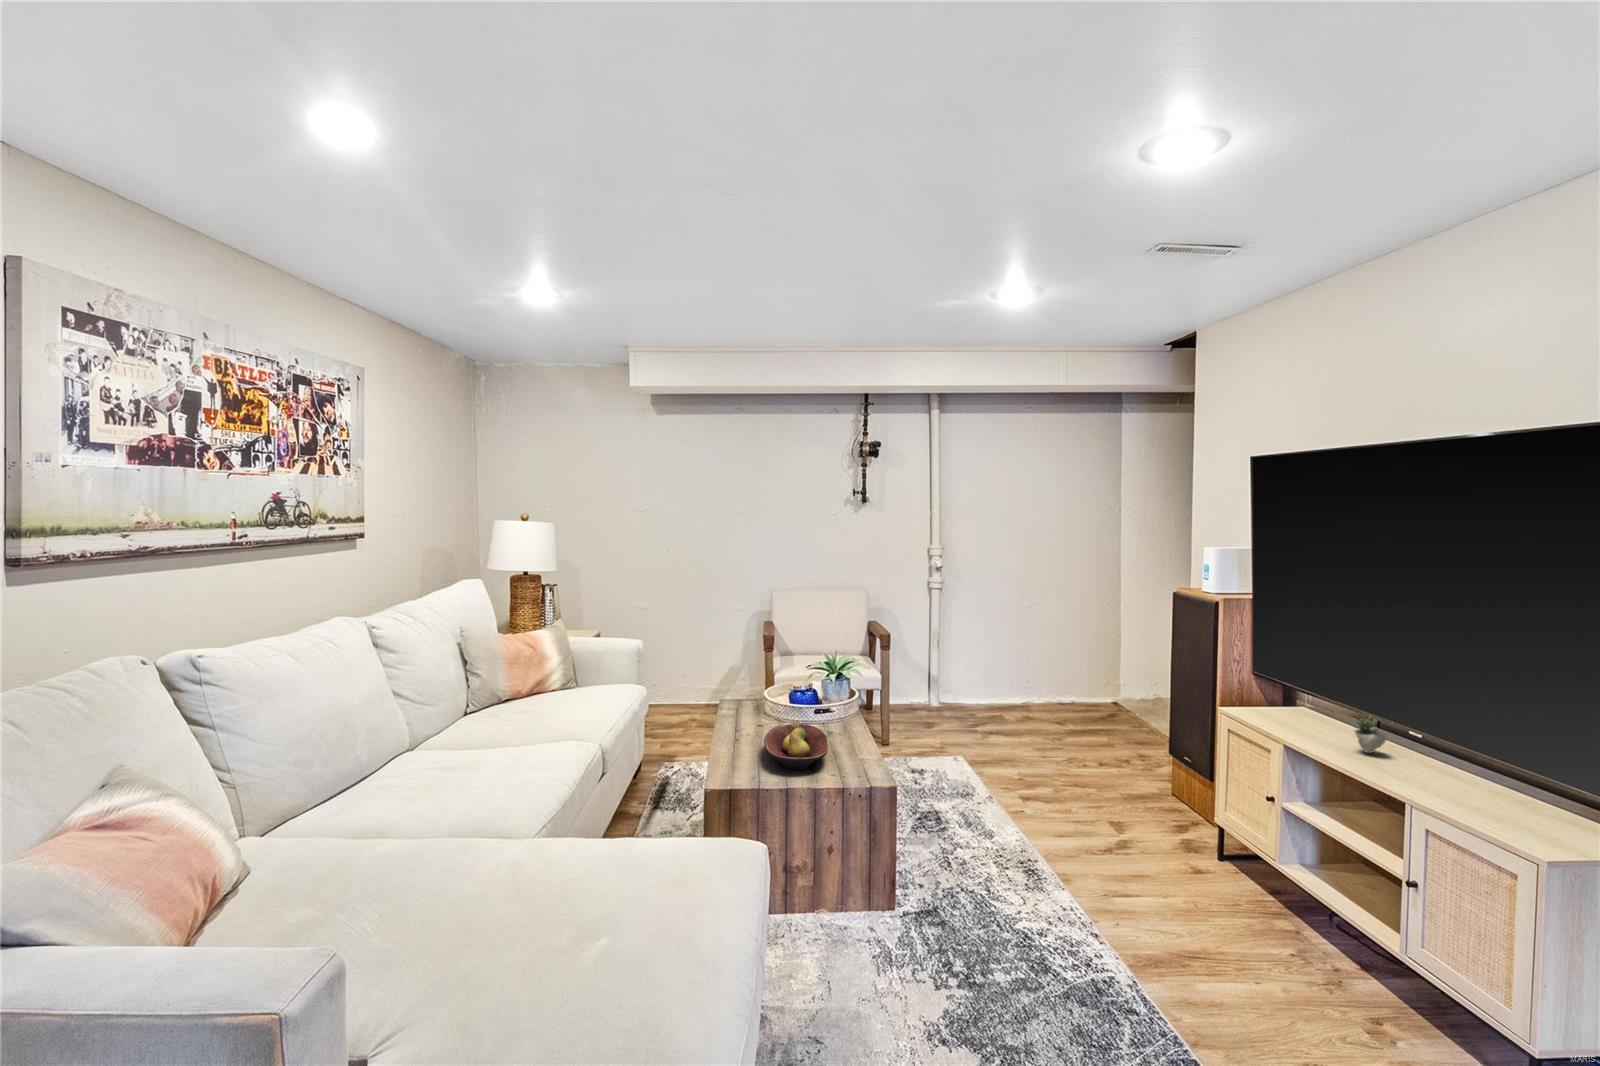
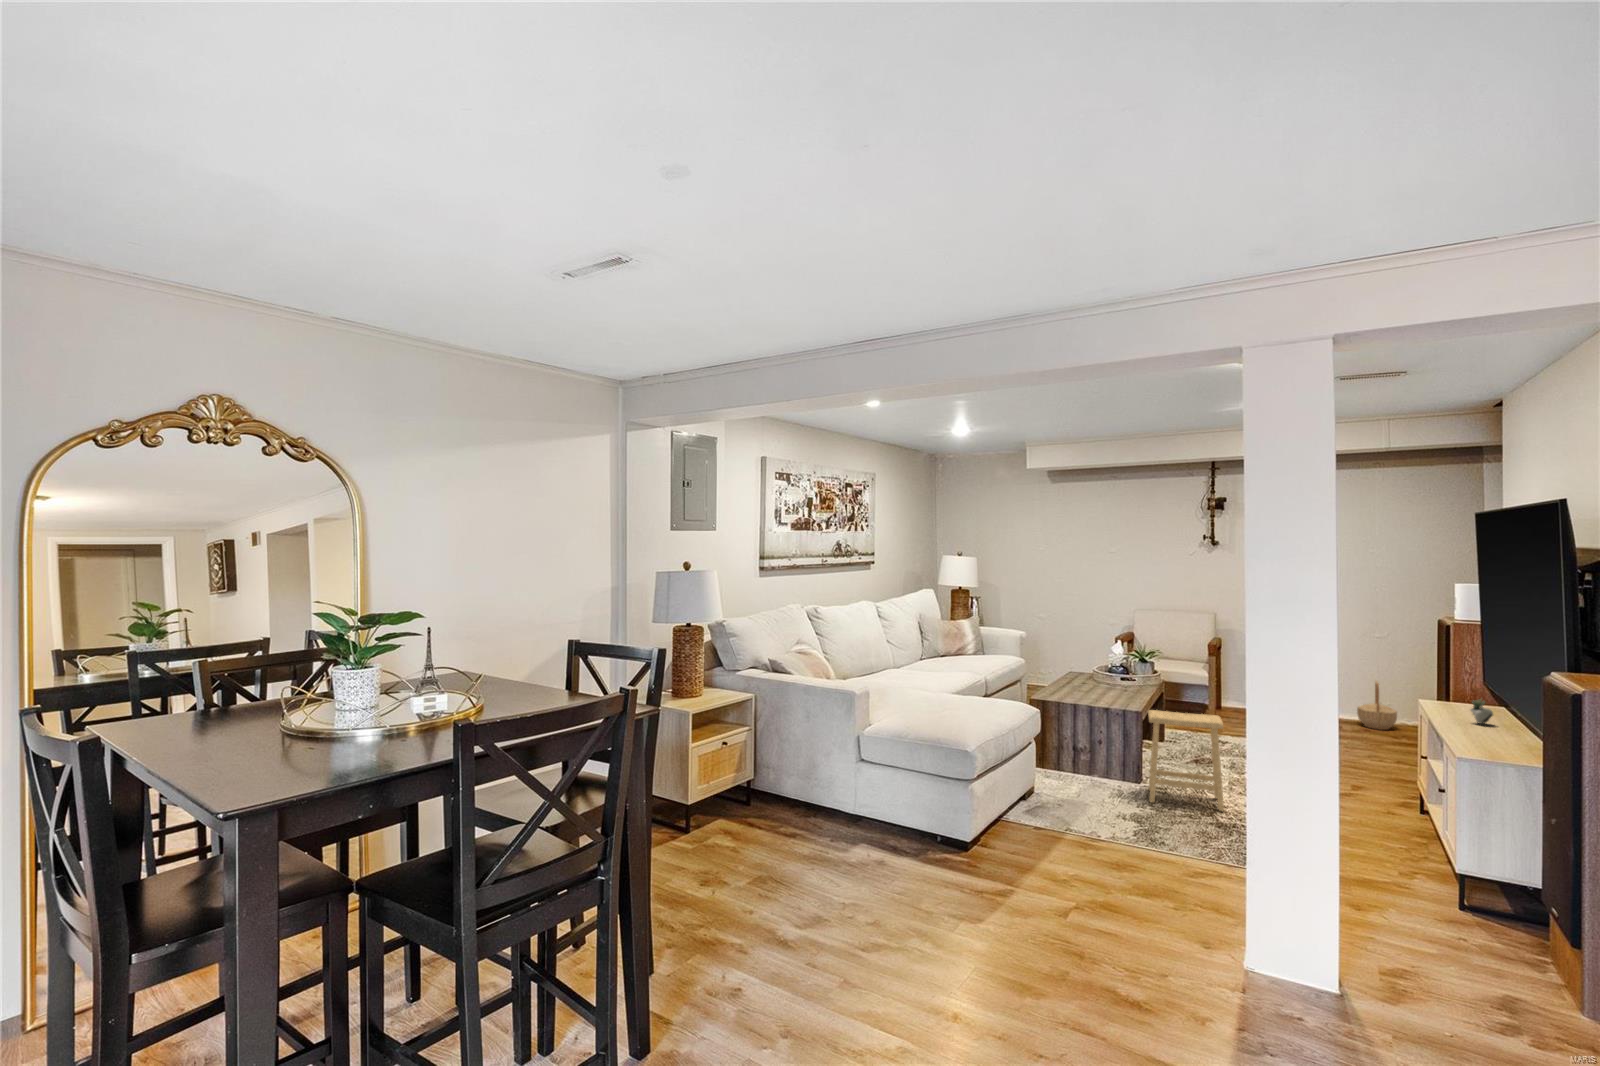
basket: none [1013,656,1052,713] -> present [1357,681,1397,730]
fruit bowl: present [764,723,828,770] -> none [1071,676,1113,699]
footstool: none [921,784,1061,974] -> present [1148,710,1224,811]

